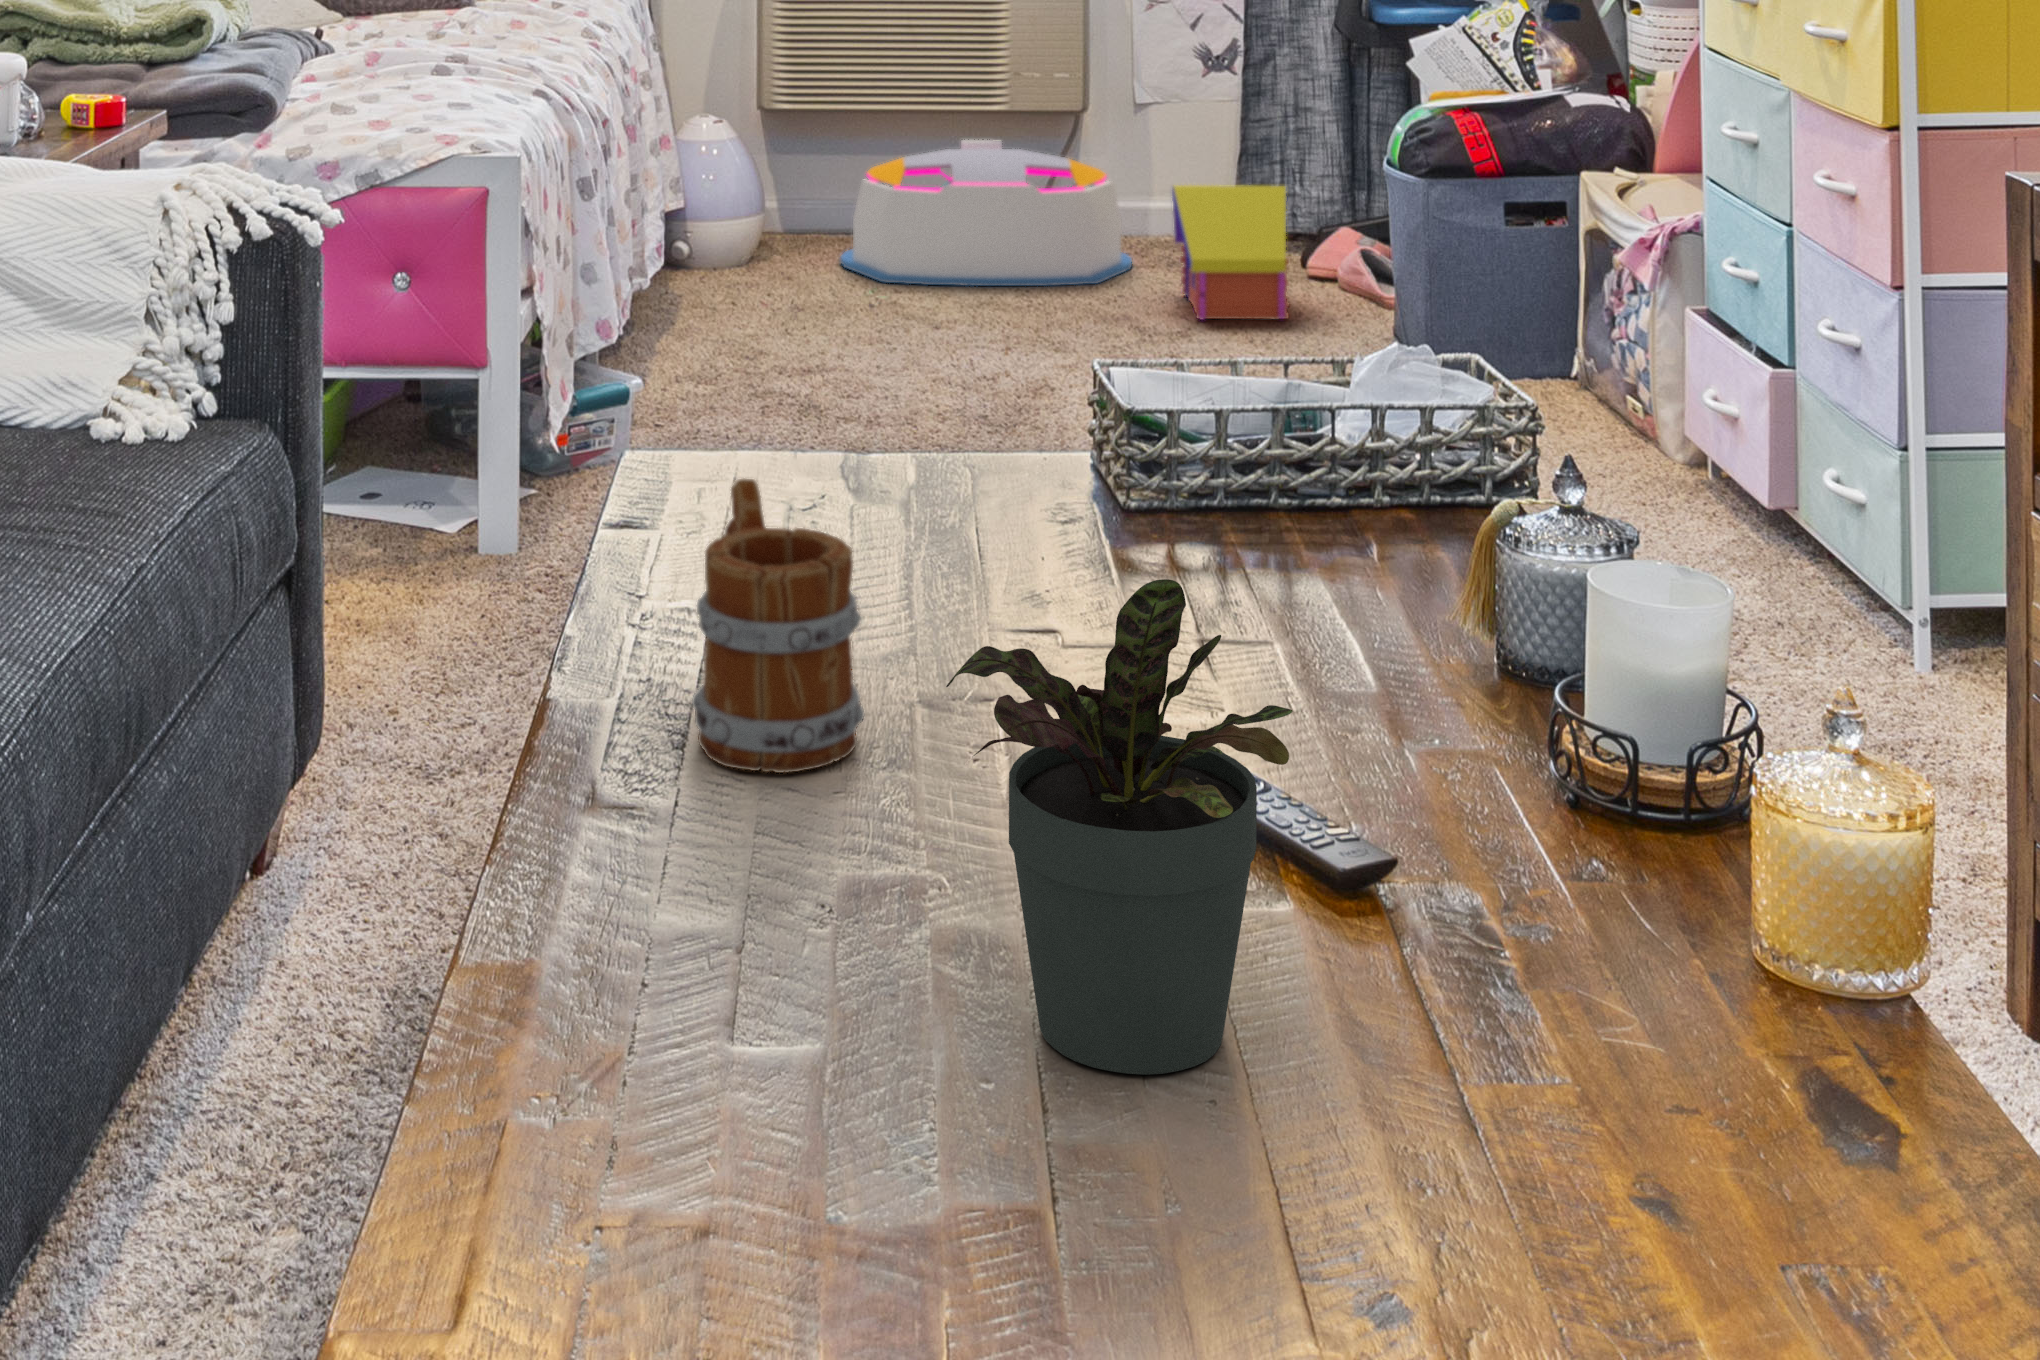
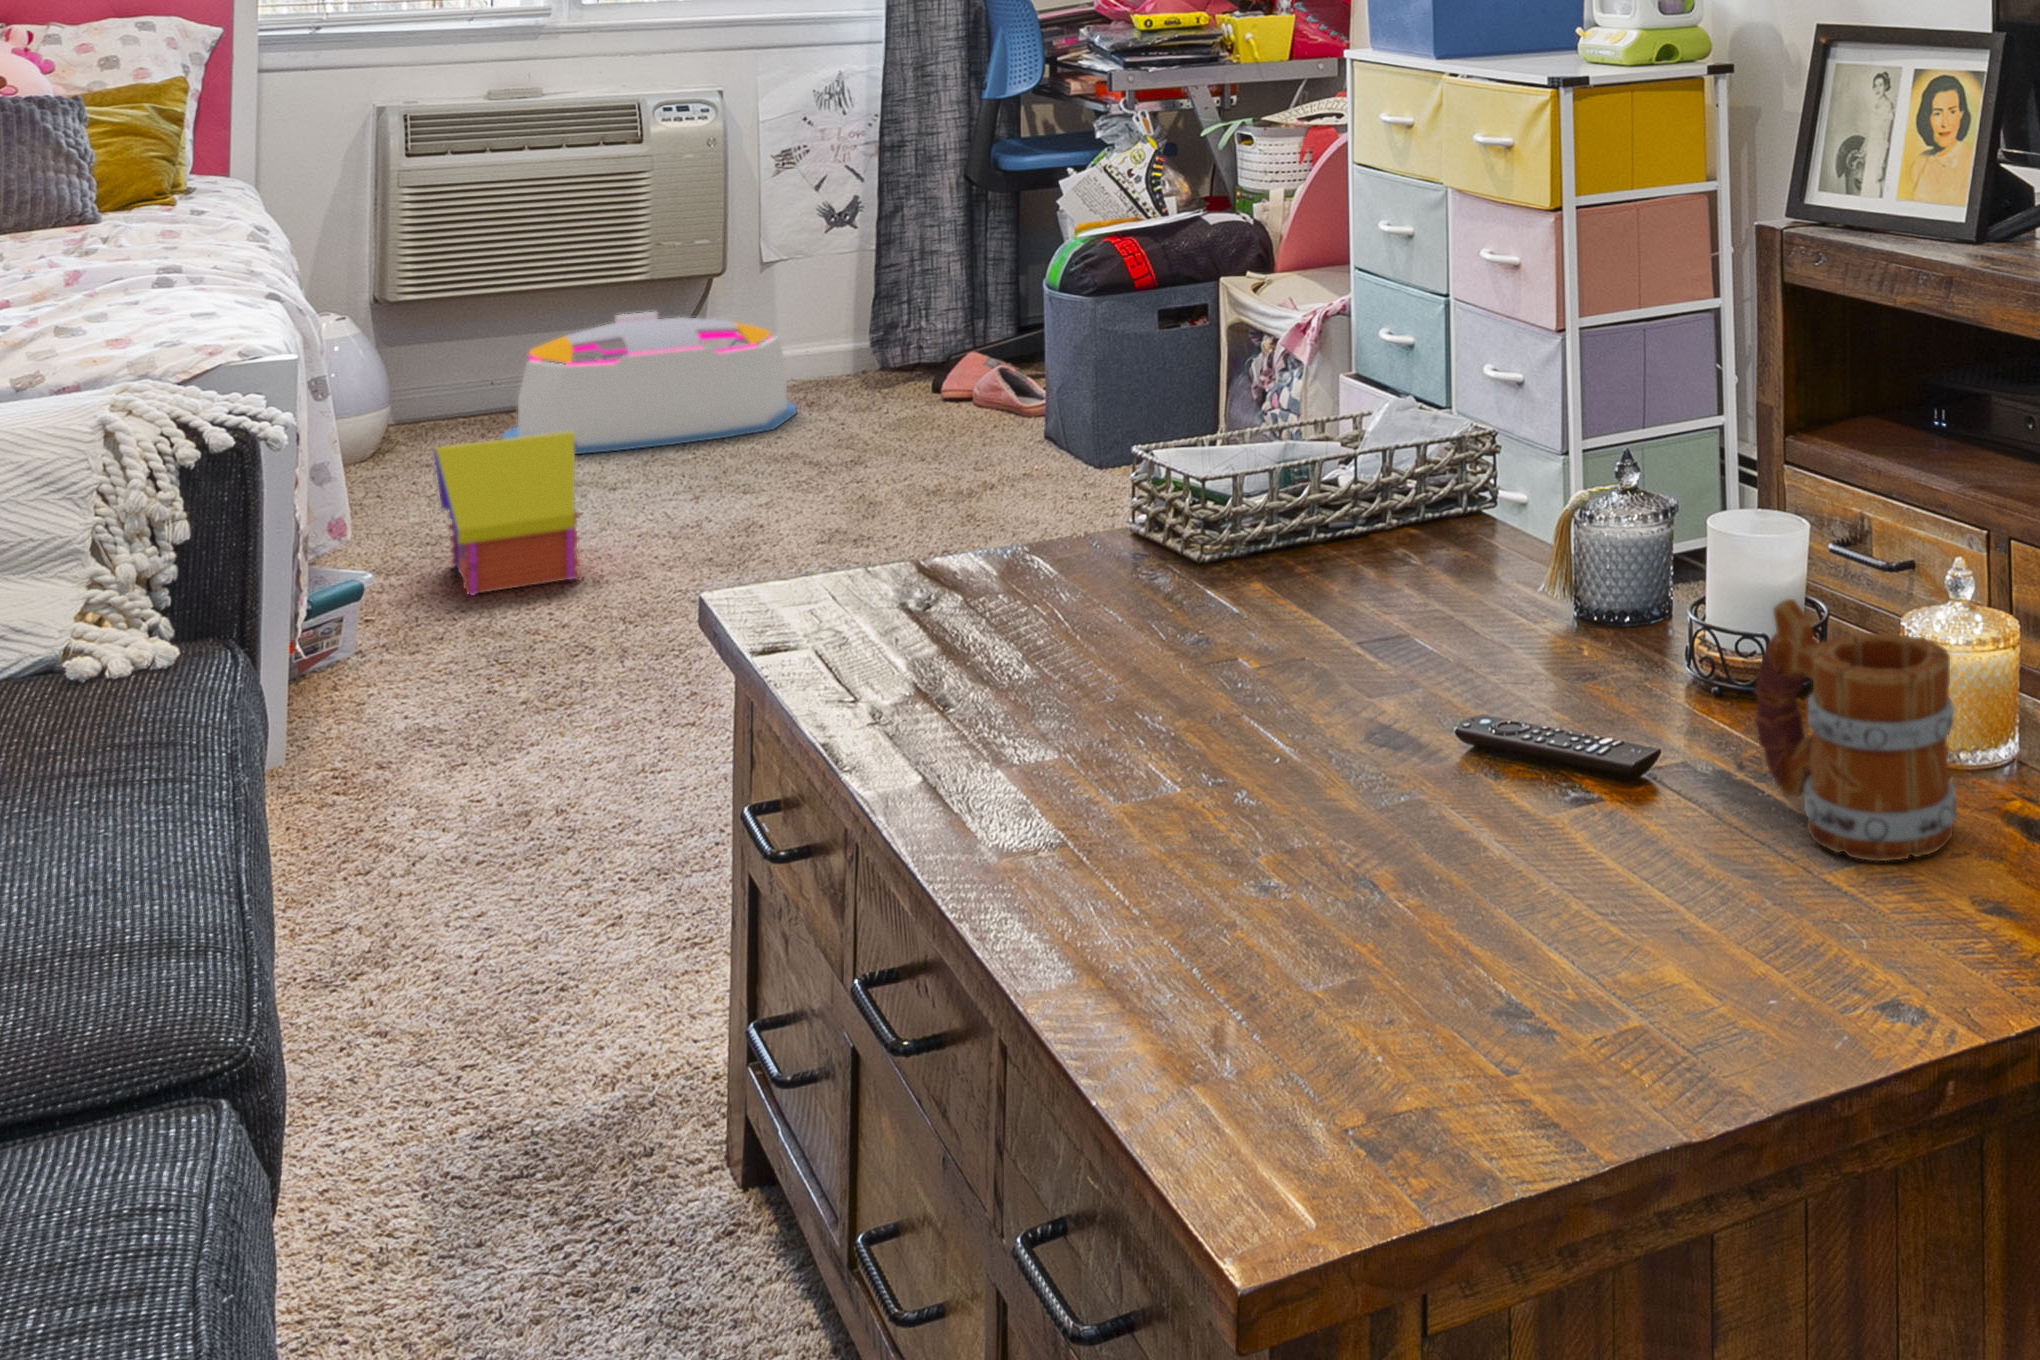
toy house: present [1172,185,1289,320] -> present [434,431,580,595]
mug: present [692,479,864,773] -> present [1754,599,1957,861]
potted plant: present [946,579,1293,1075] -> none [1404,549,1704,946]

